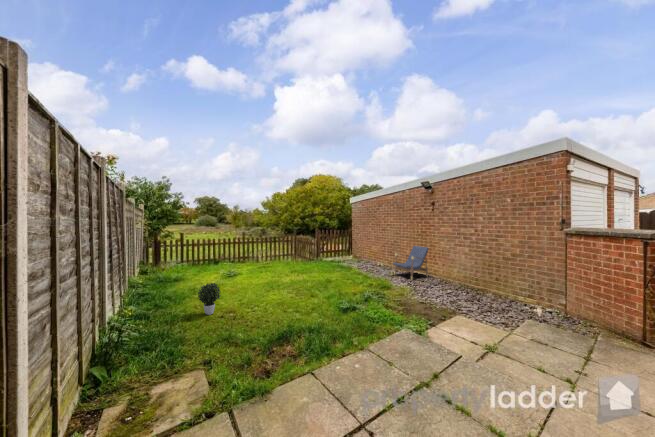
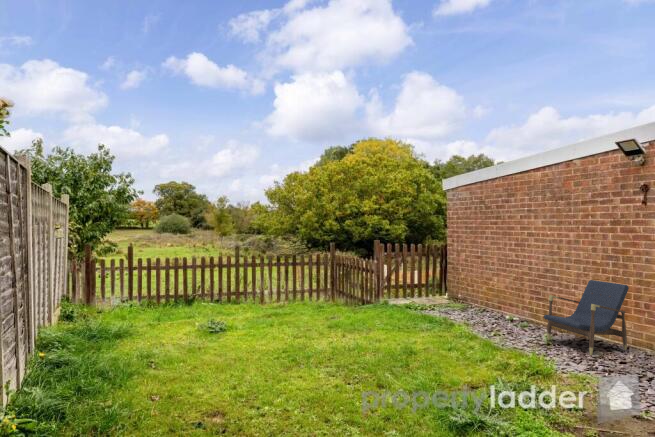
potted plant: present [198,283,221,315] -> none [154,352,200,417]

